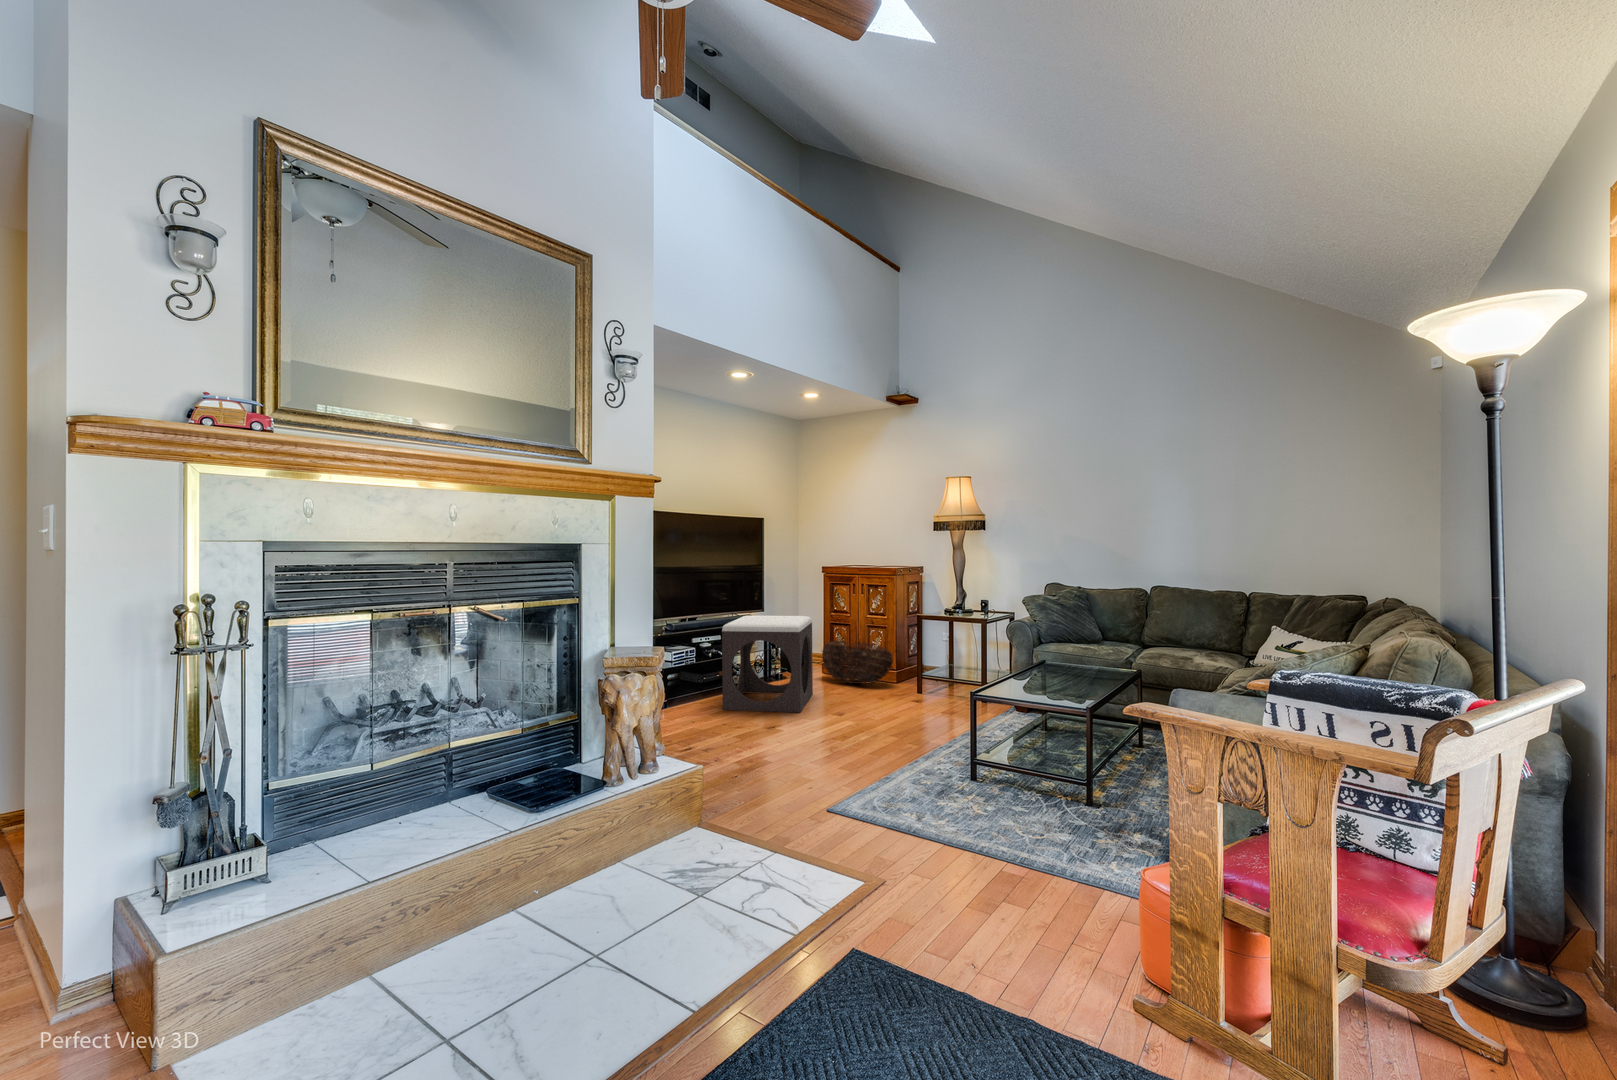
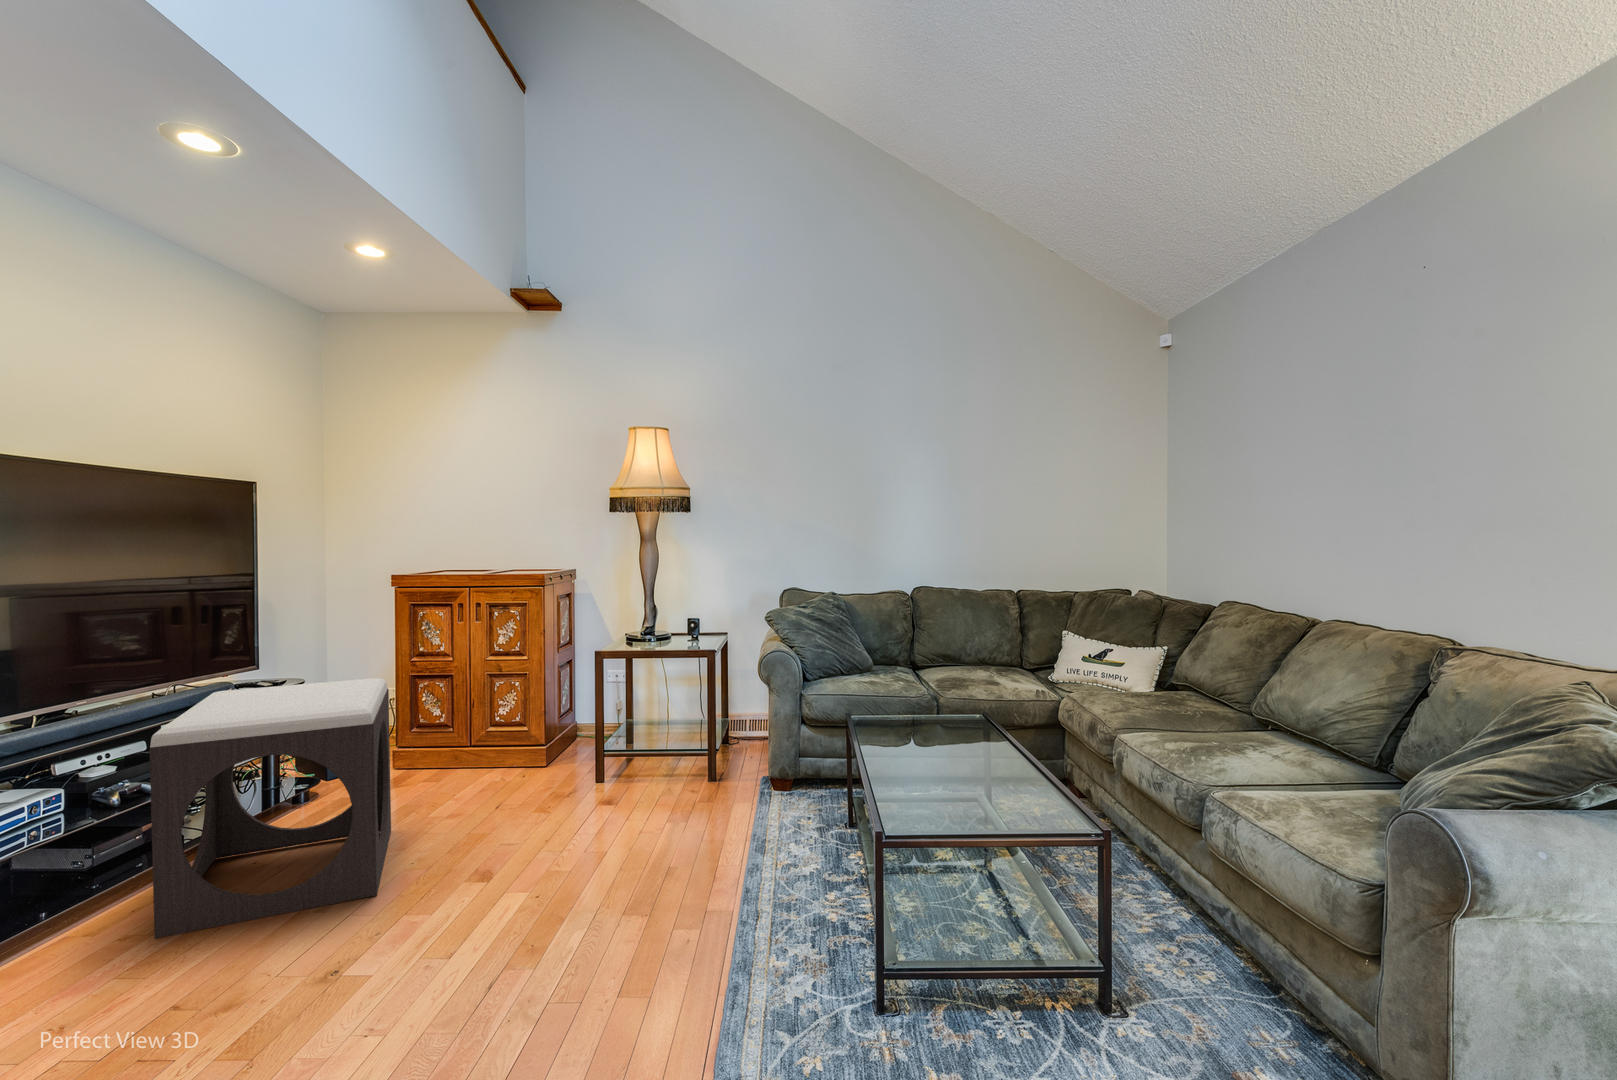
basket: present [822,641,893,684] -> none [398,710,545,785]

